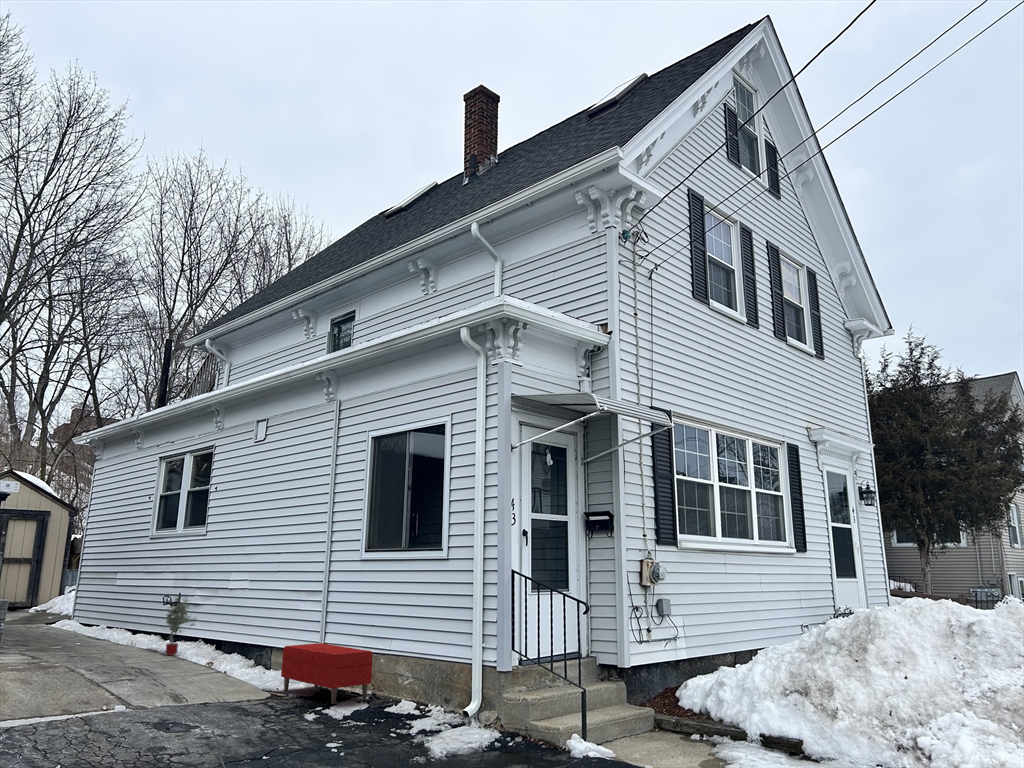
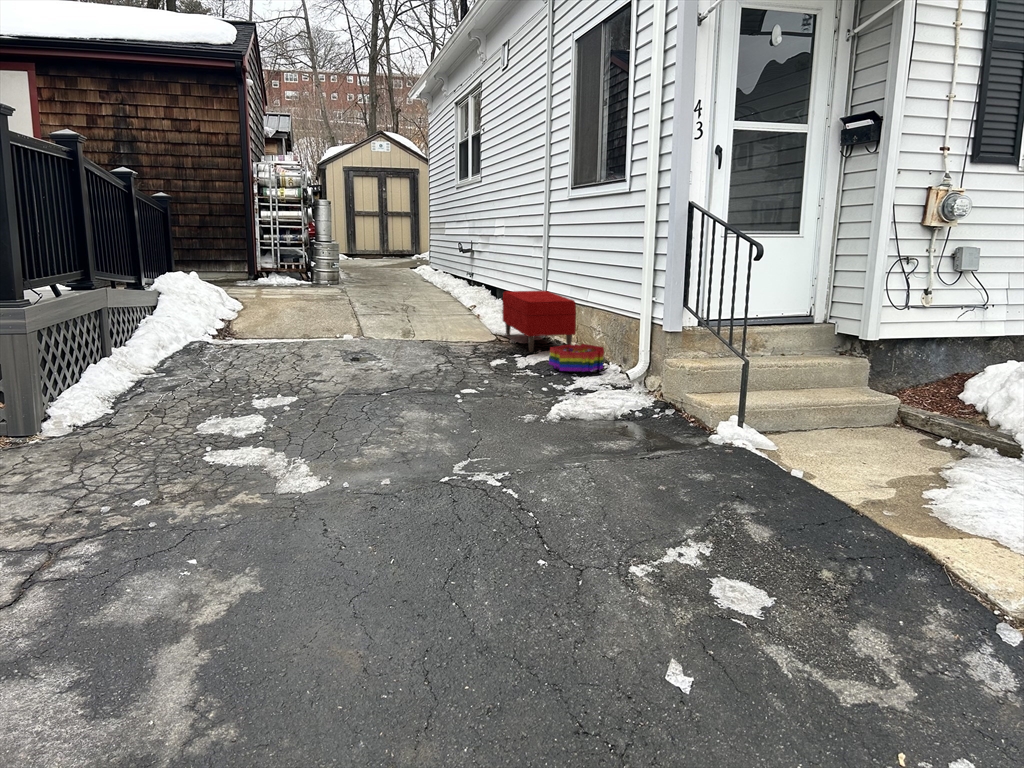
potted tree: present [165,596,196,656] -> none [450,242,481,297]
storage bin: none [369,691,420,718] -> present [549,344,604,372]

